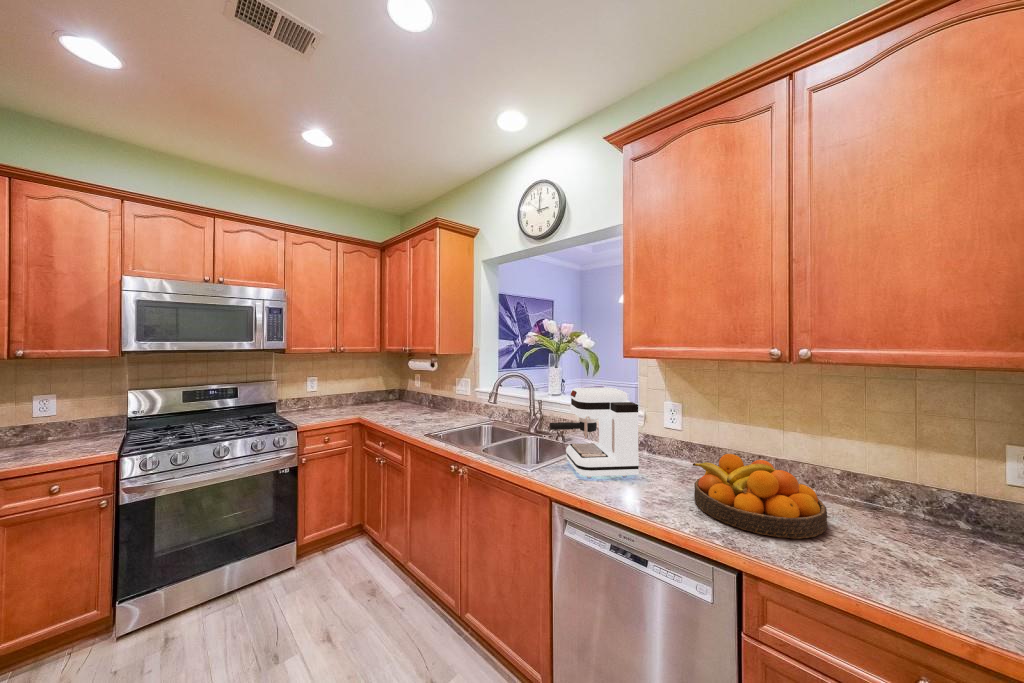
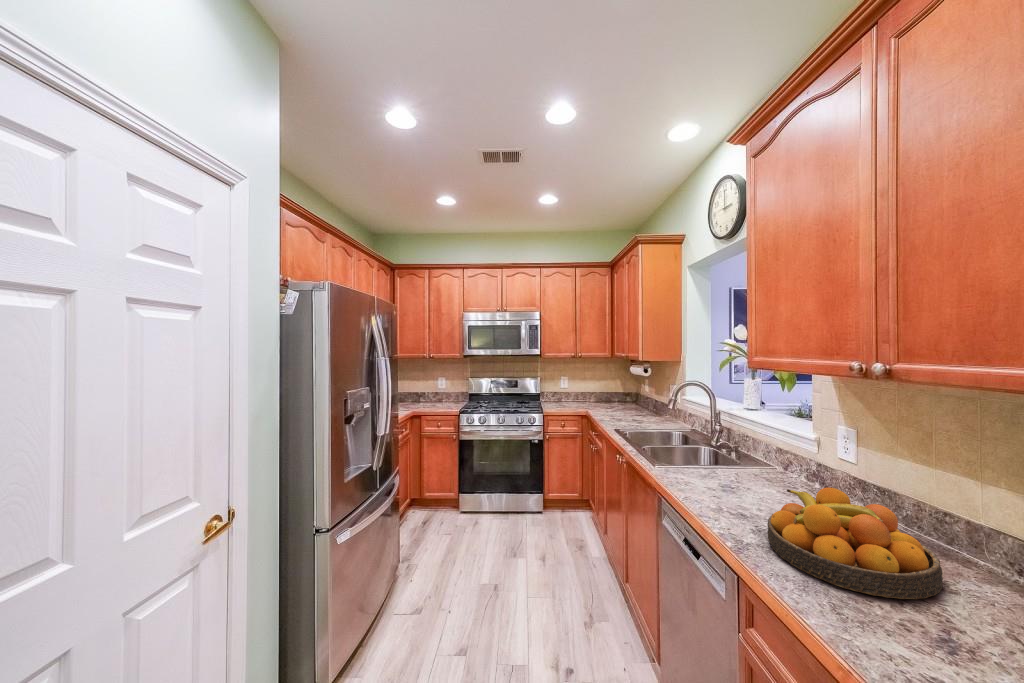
coffee maker: present [550,388,639,478] -> none [677,398,763,494]

